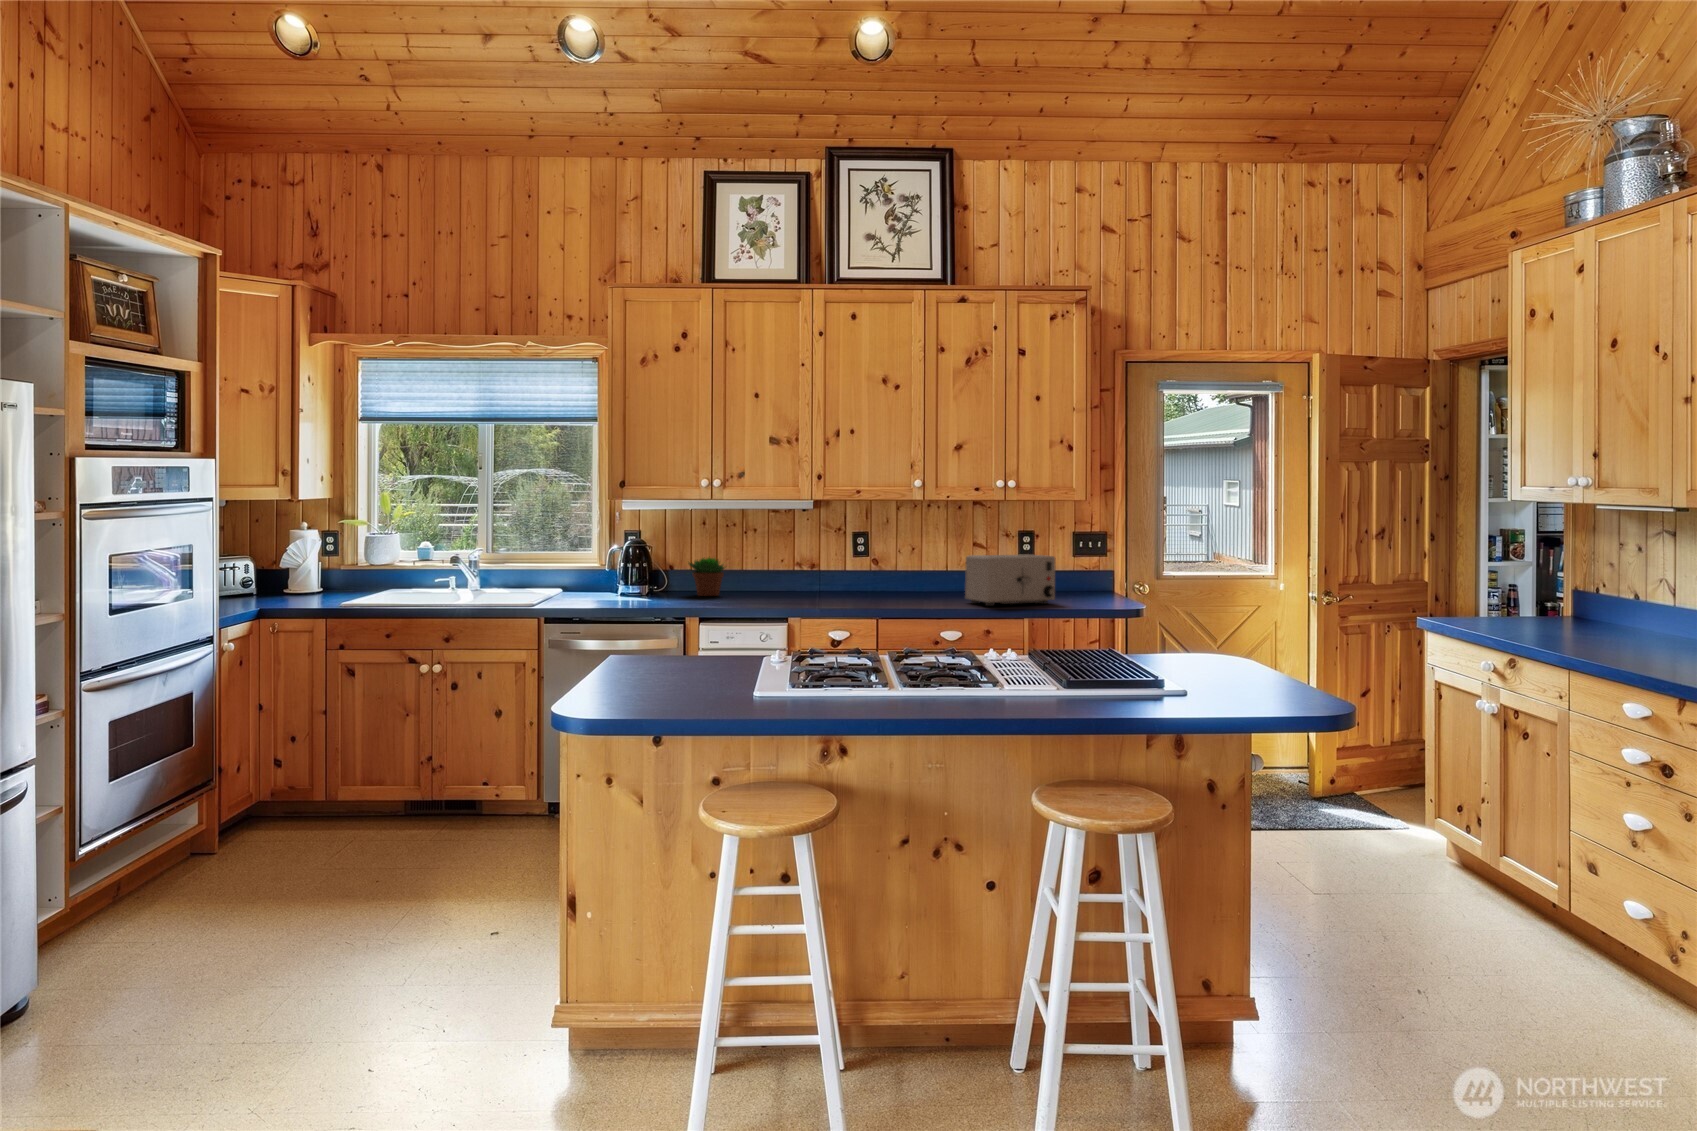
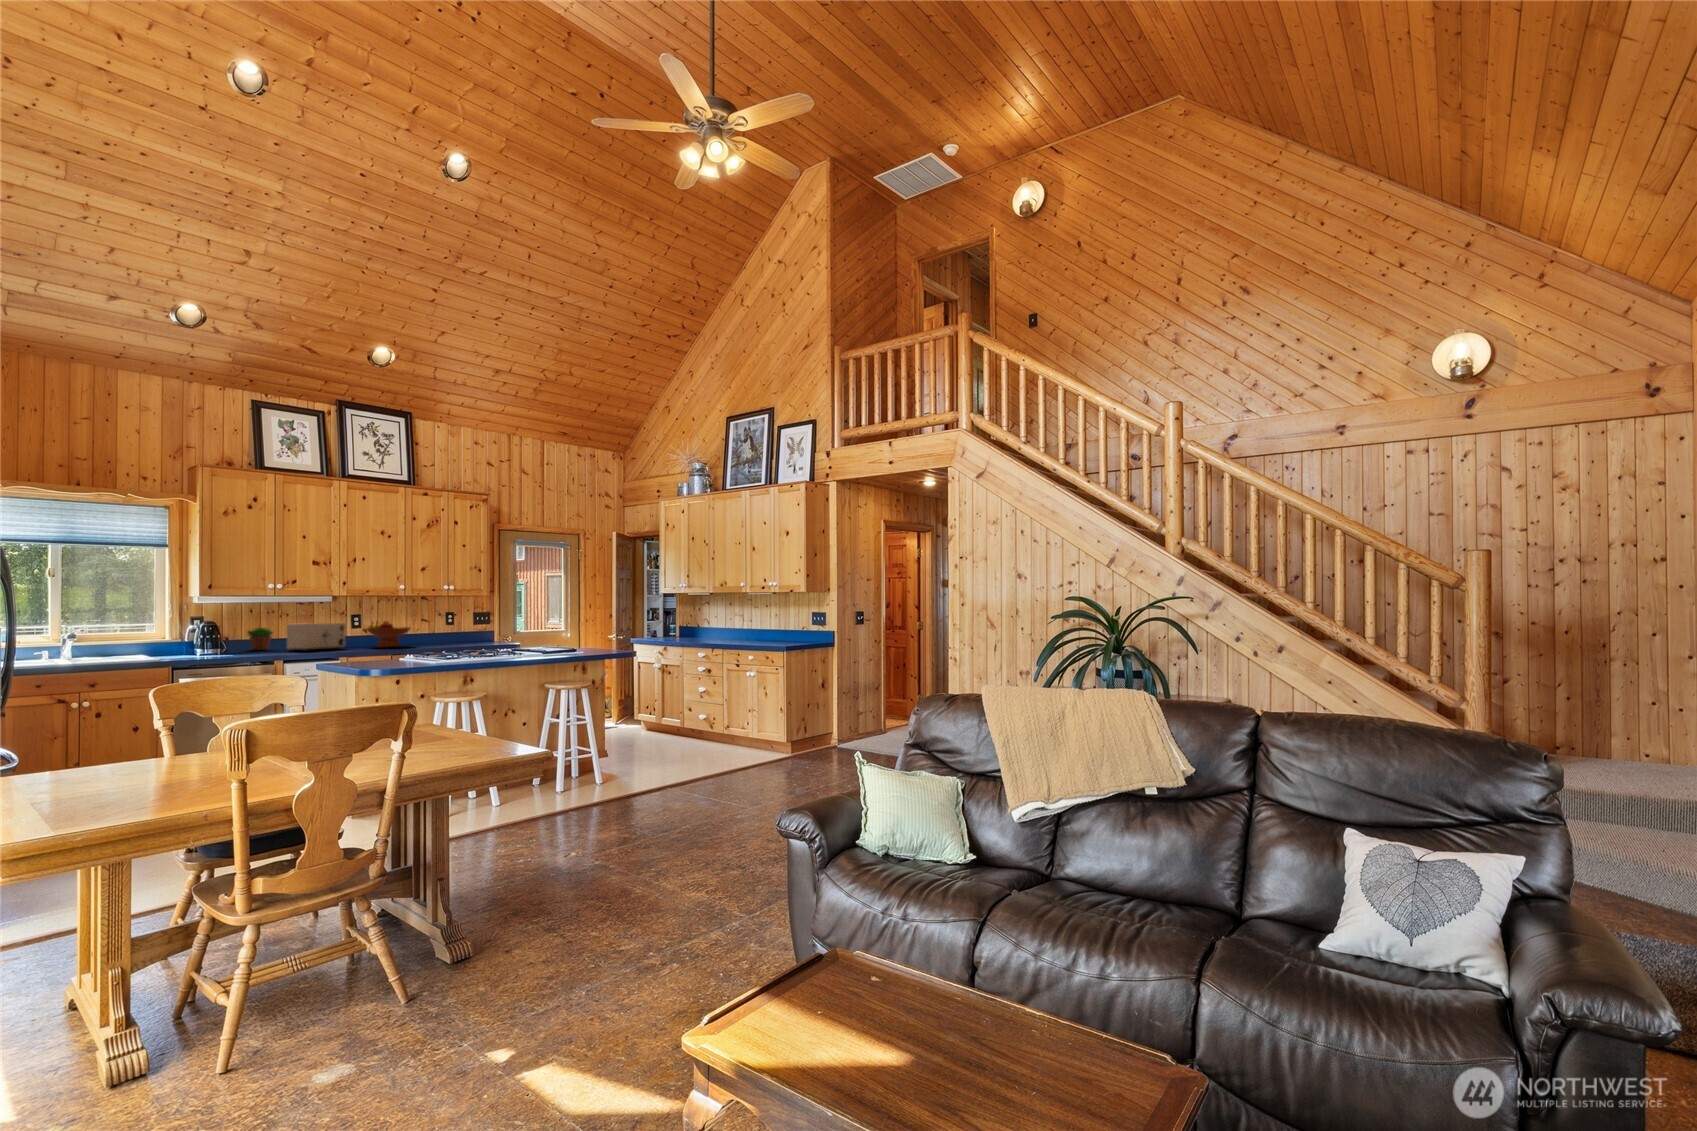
fruit bowl: none [851,553,928,605] -> present [367,622,410,648]
toaster: present [965,554,1056,606] -> present [287,623,346,651]

